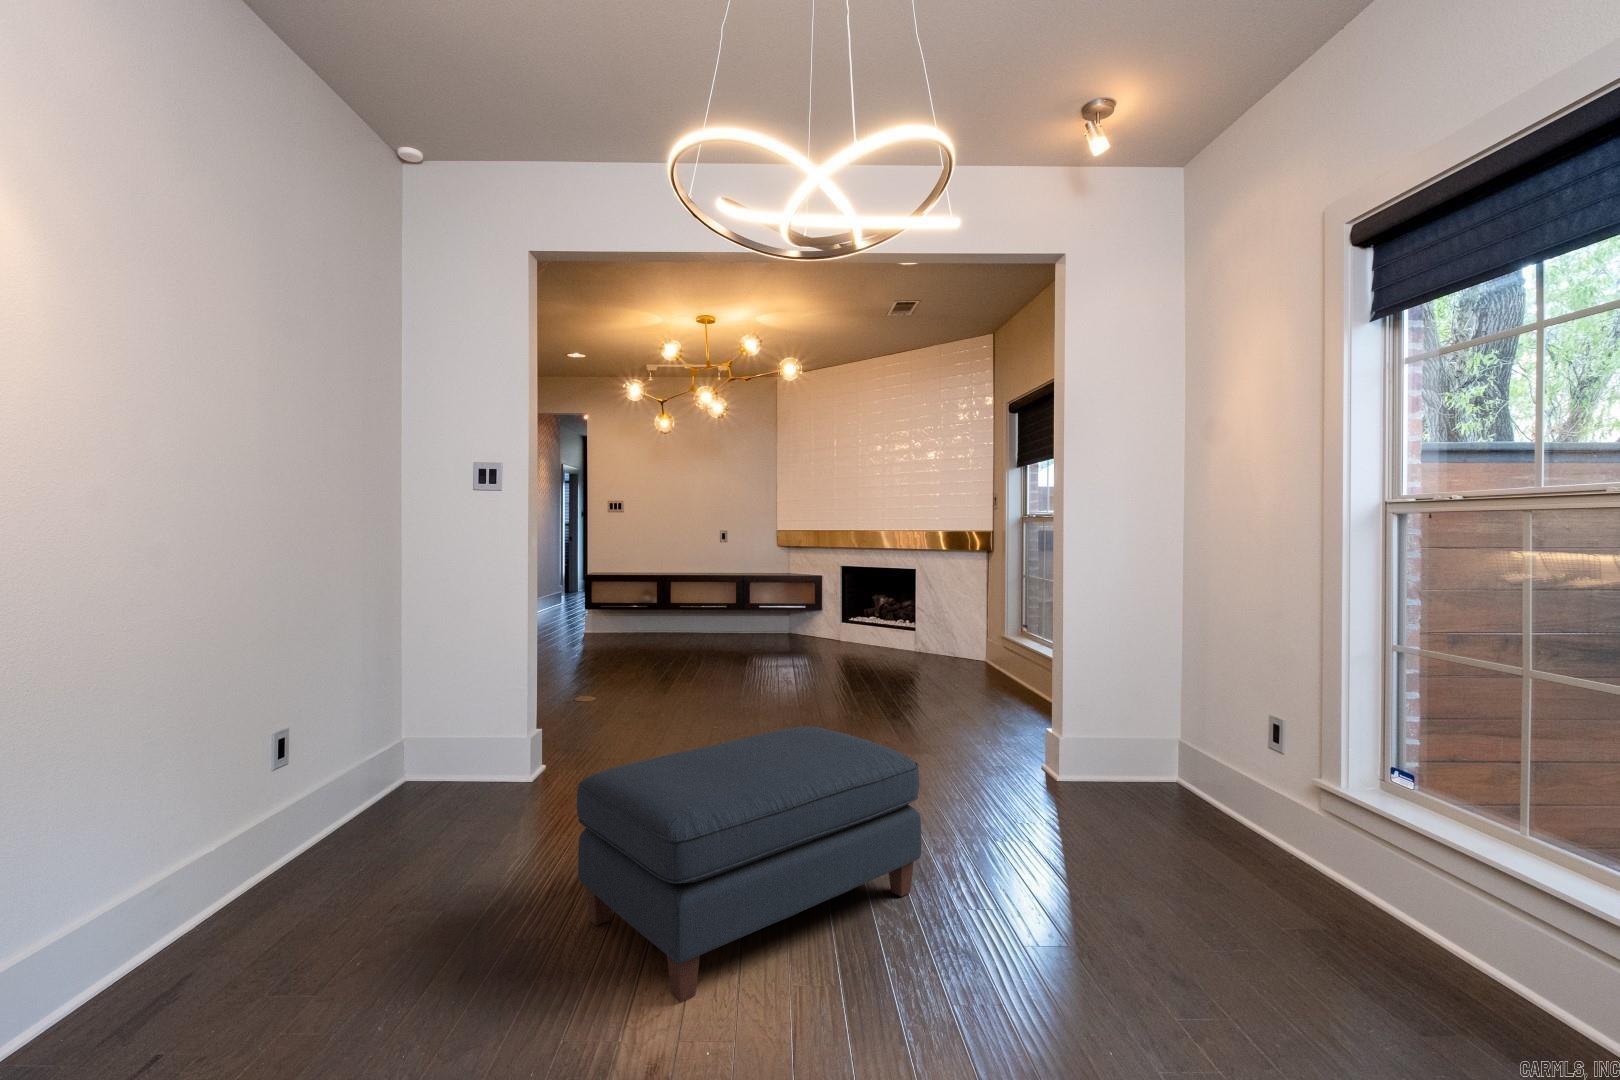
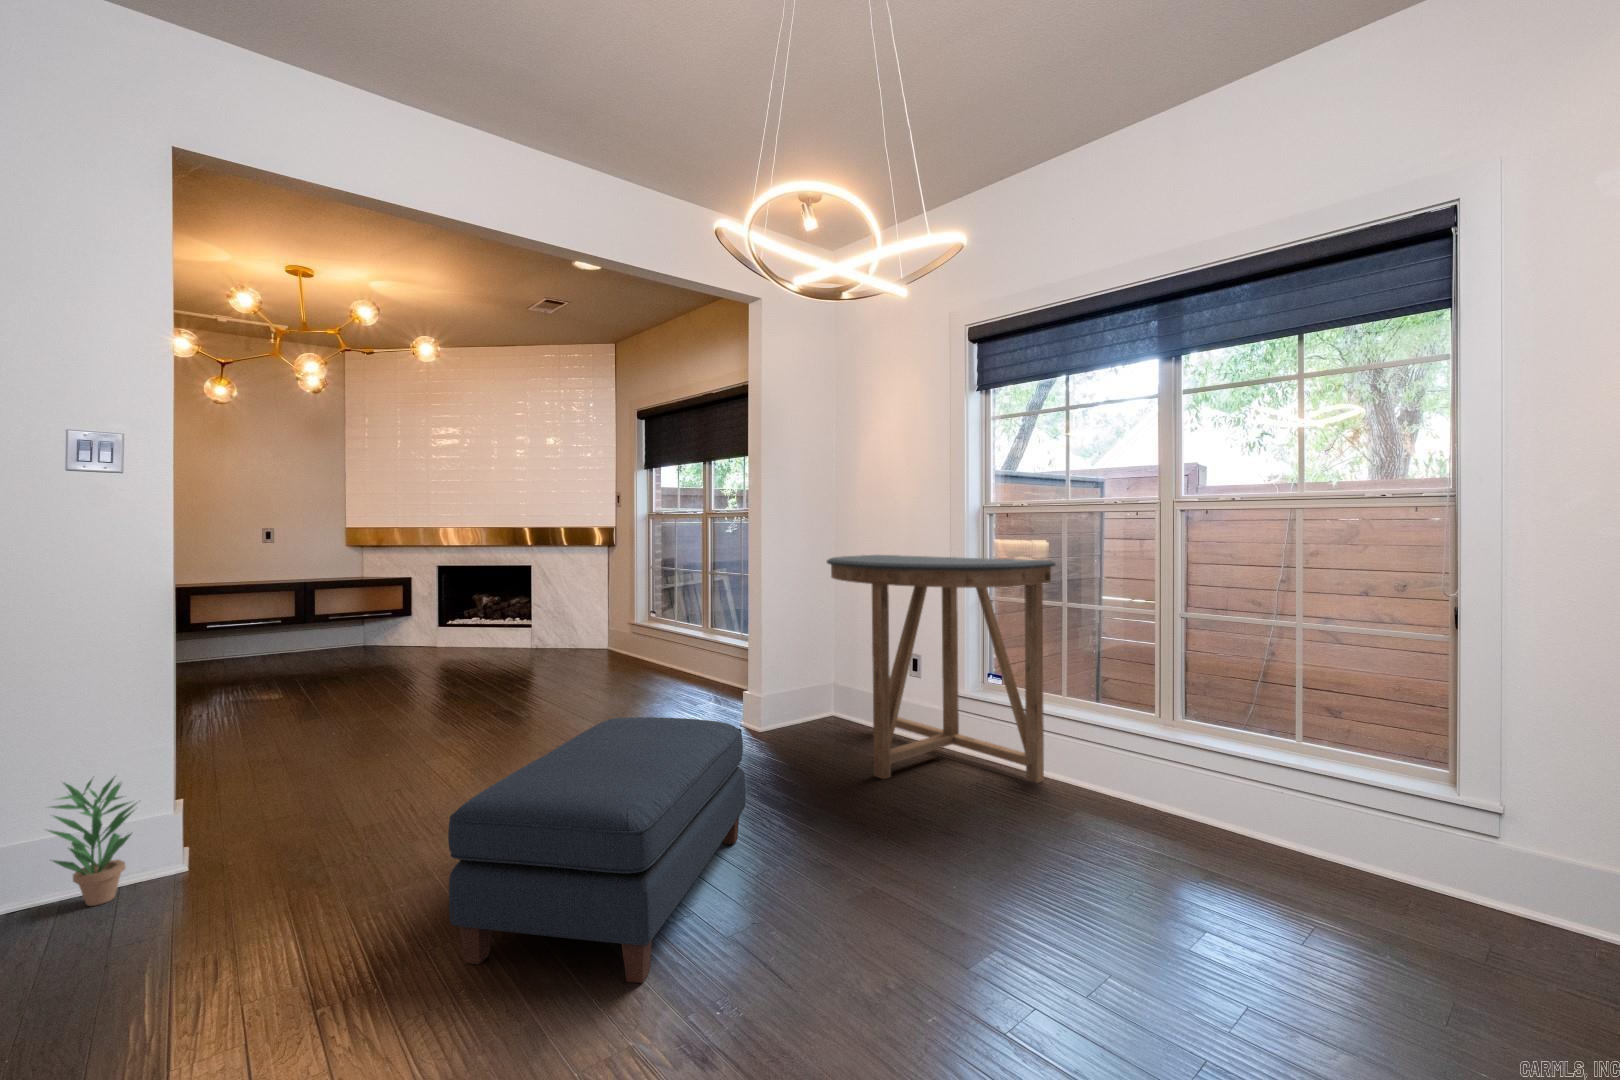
console table: none [1119,571,1479,963] -> present [827,555,1055,783]
potted plant: none [443,699,498,793] -> present [49,777,137,906]

